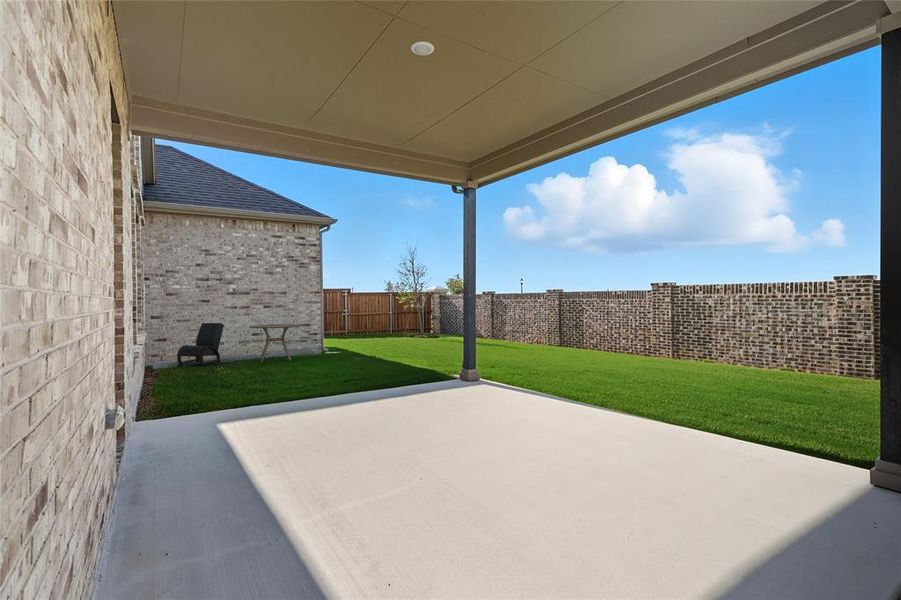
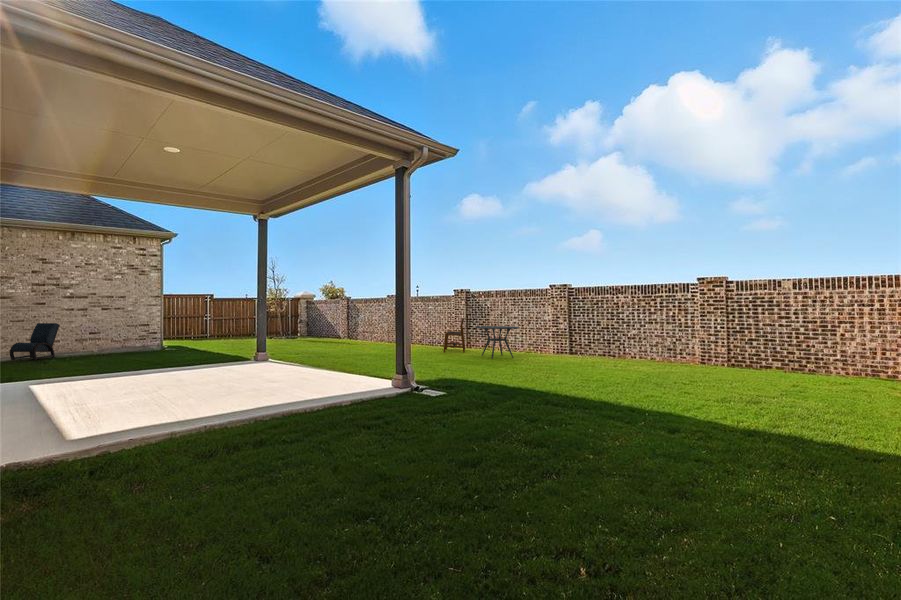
bench: none [660,316,701,363] -> present [443,318,465,353]
dining table: present [249,324,302,362] -> present [475,326,519,359]

